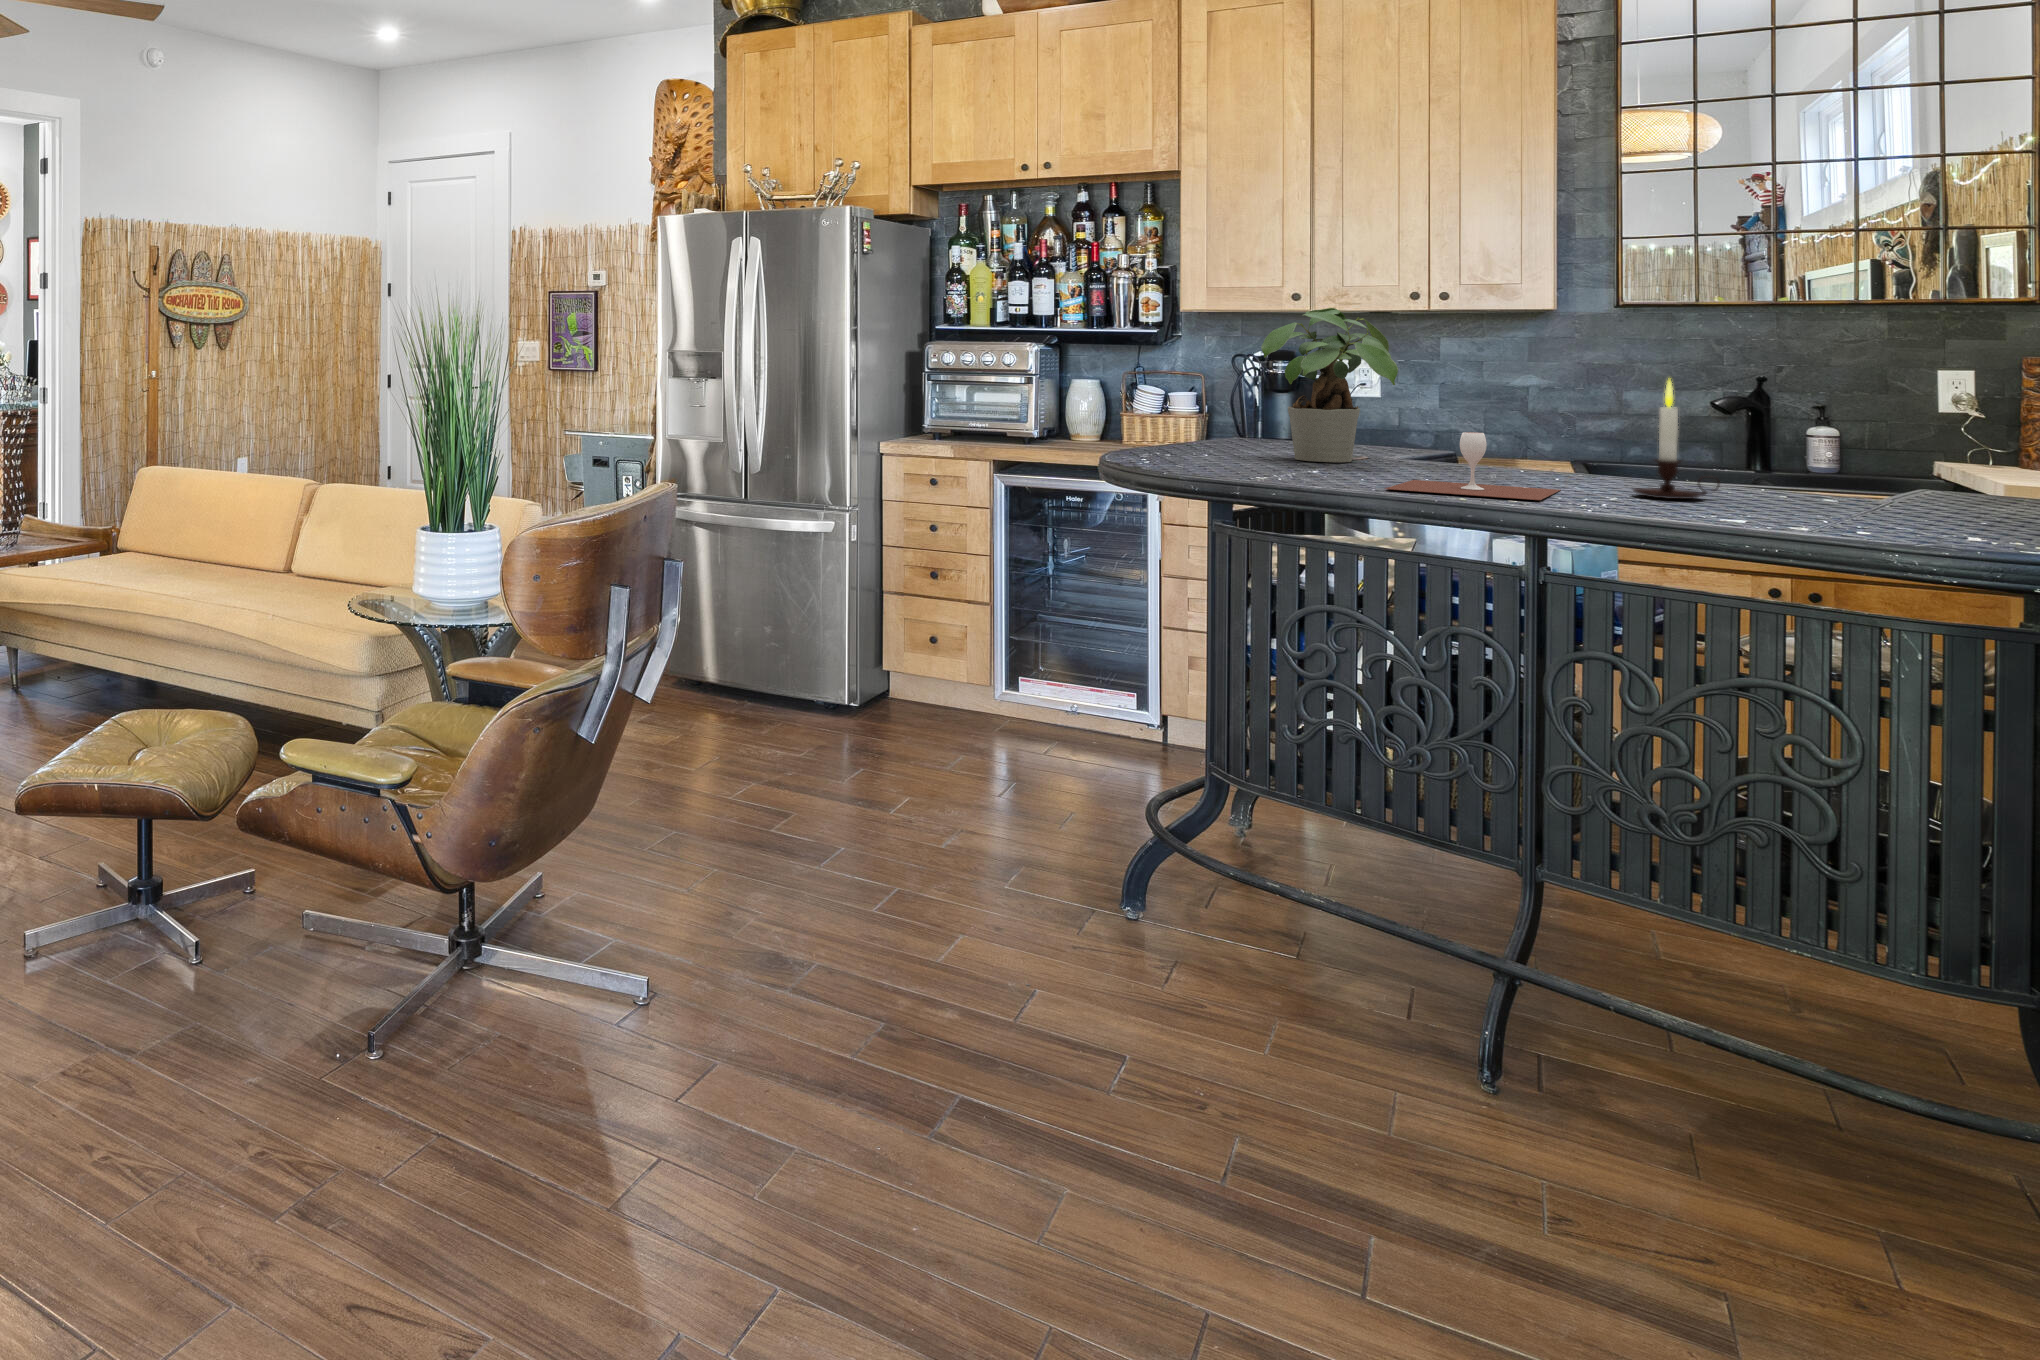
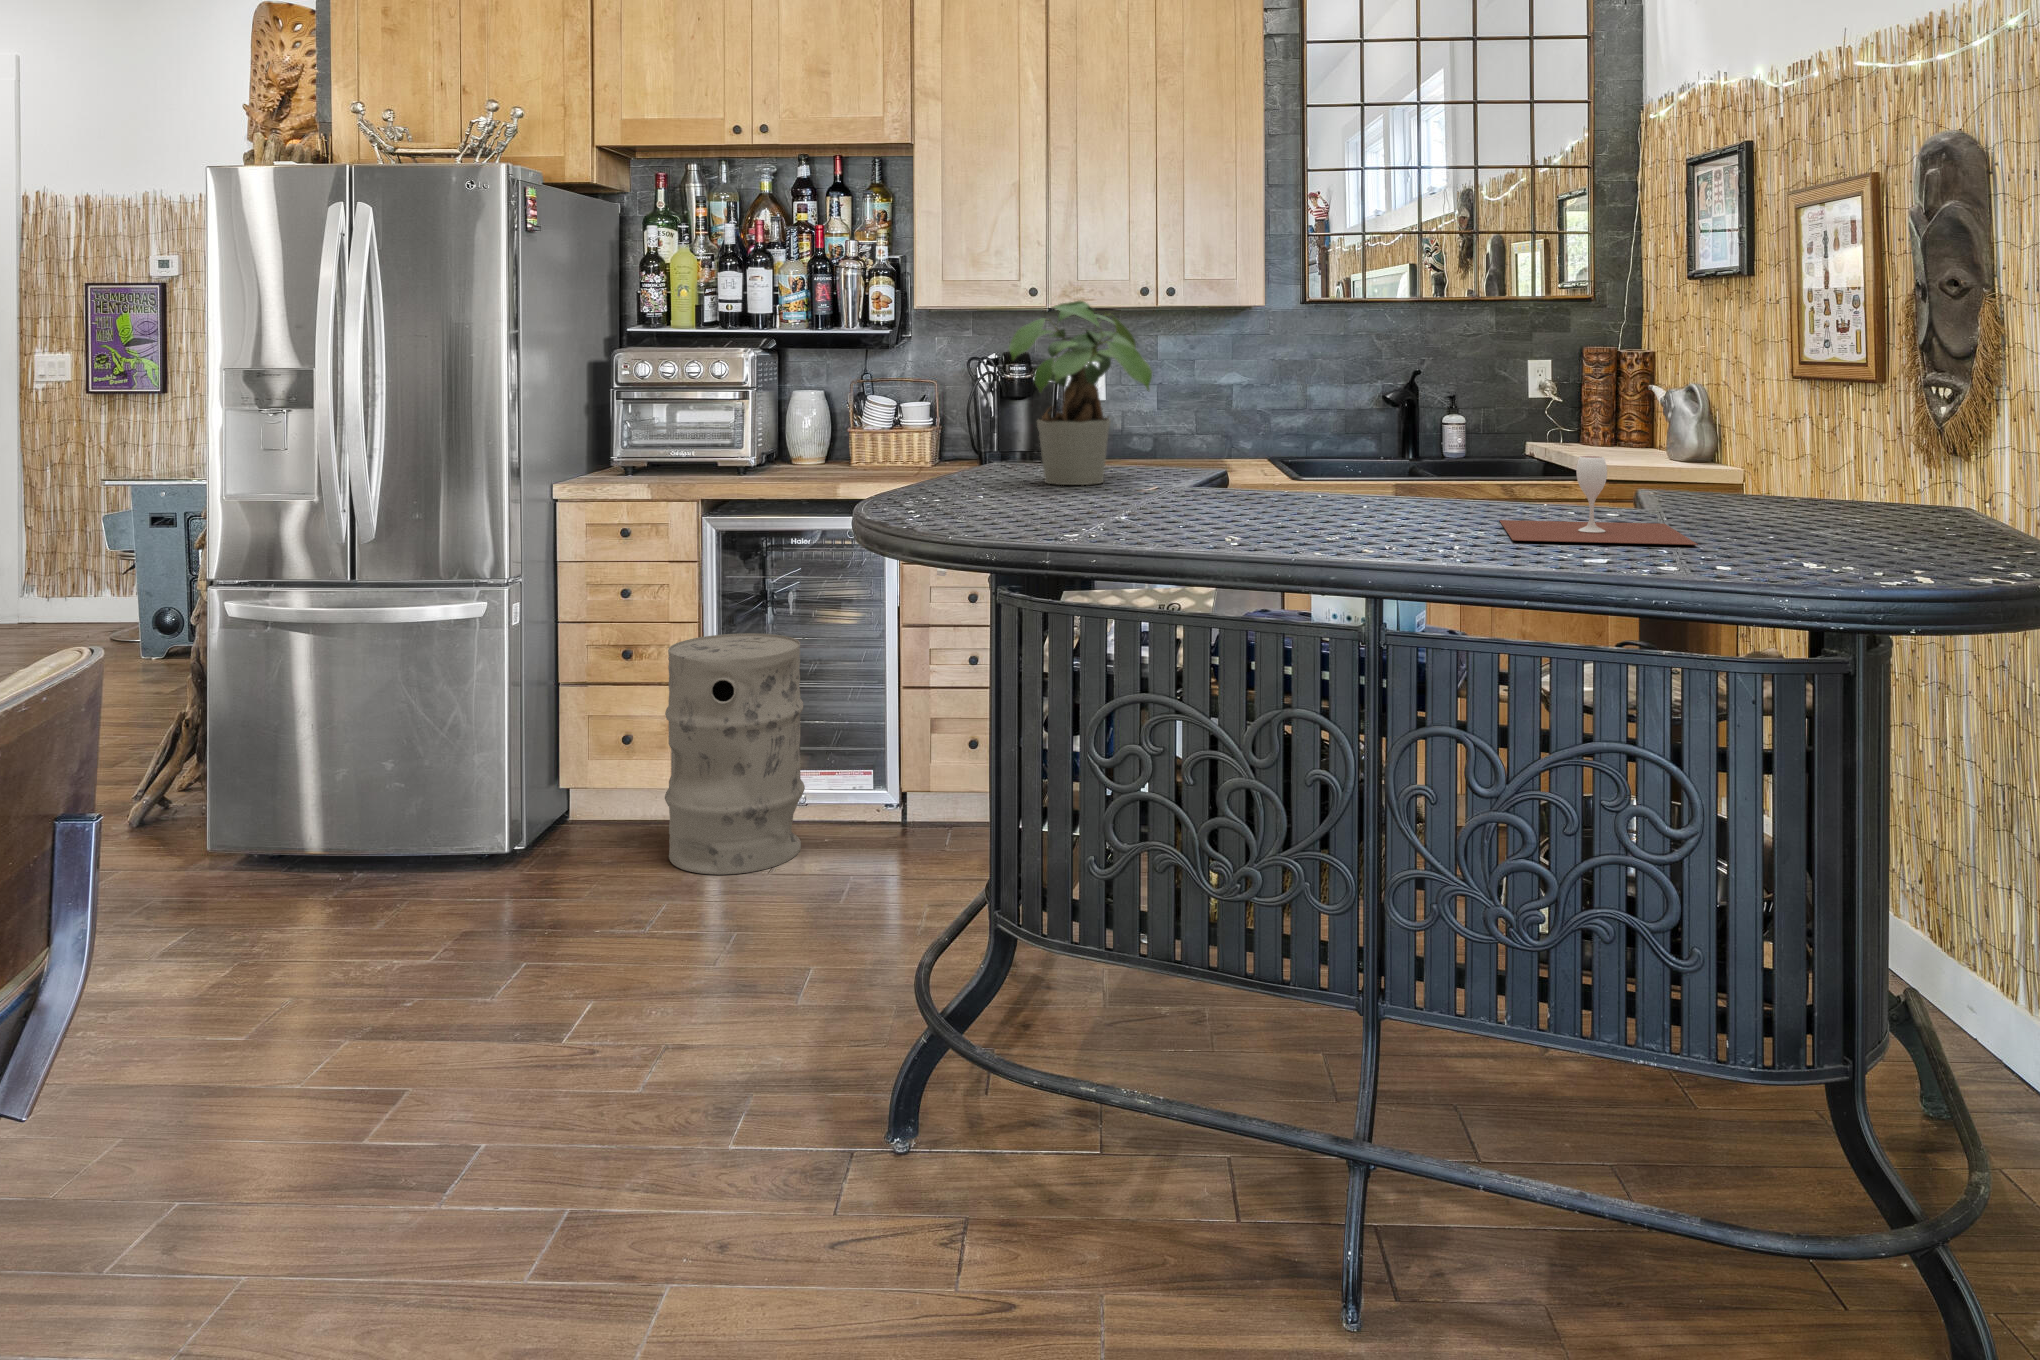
candle: present [1633,380,1720,499] -> none [1380,376,1455,511]
wine glass: present [1385,432,1560,500] -> present [1499,456,1698,545]
trash can: none [963,570,1076,757] -> present [665,633,805,875]

